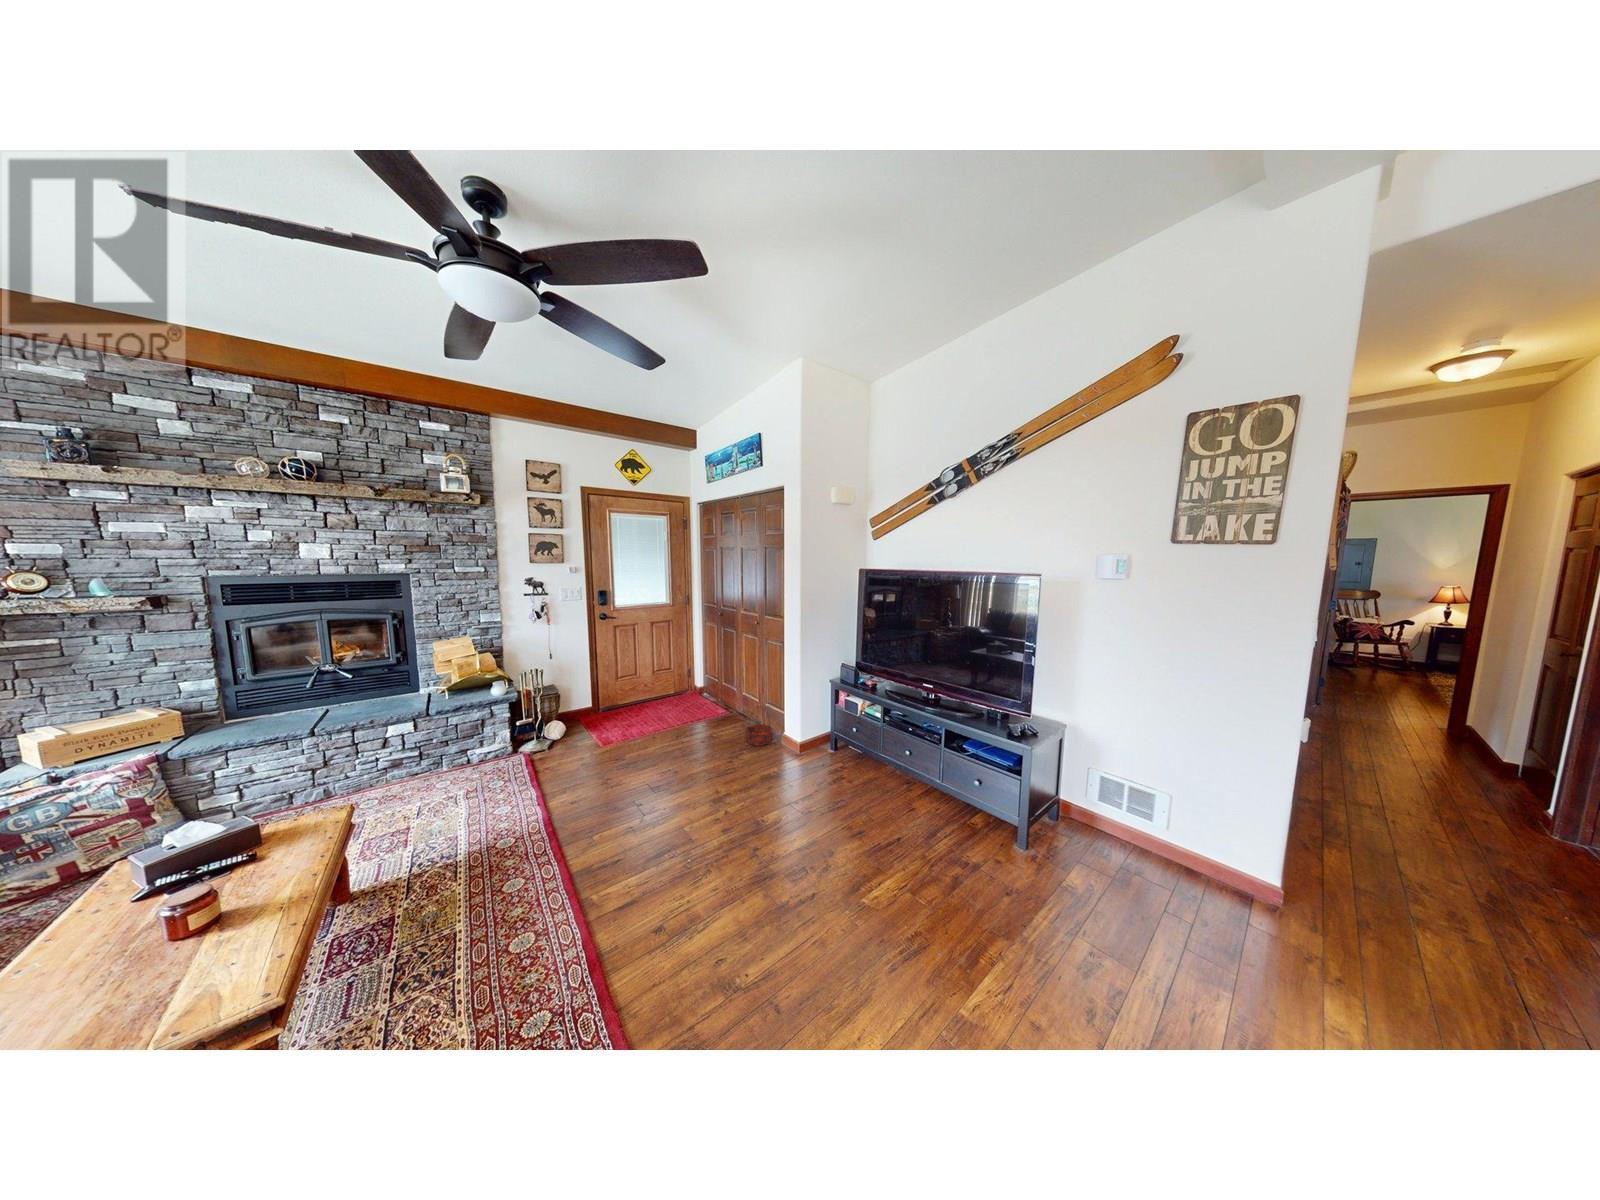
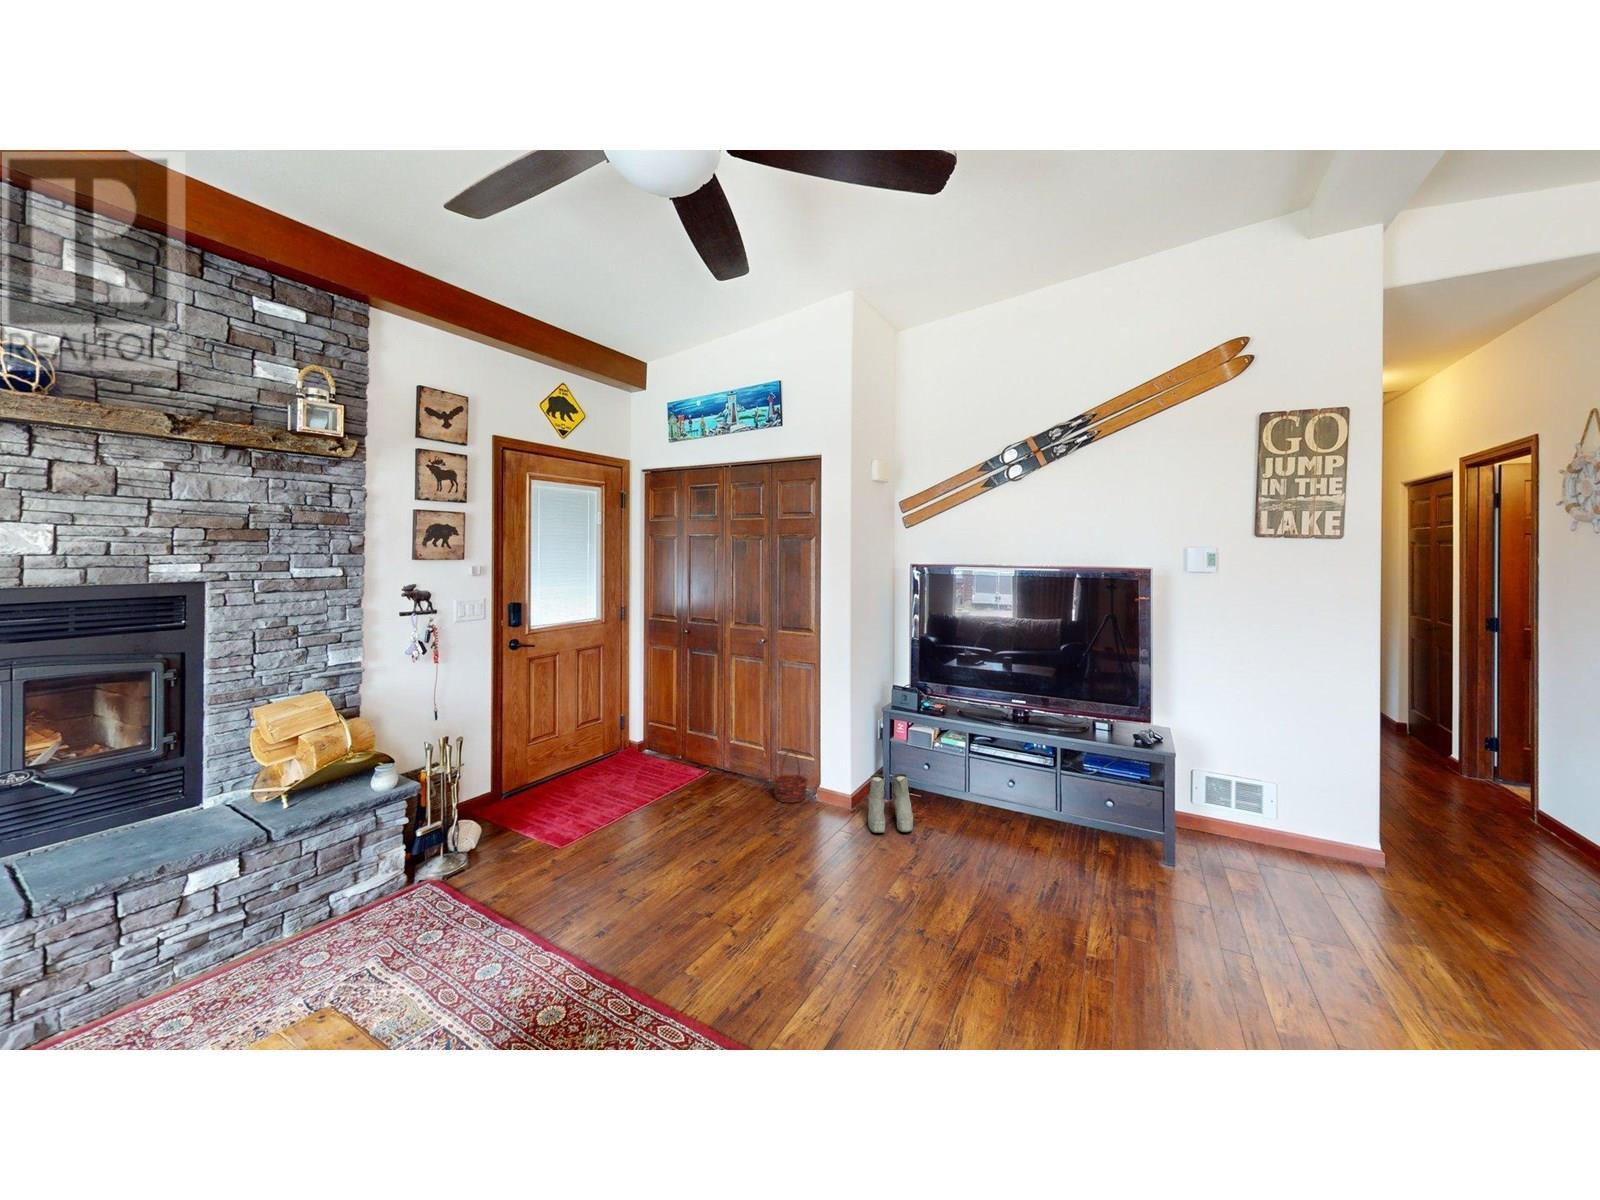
boots: none [785,735,827,785] -> present [868,774,913,833]

